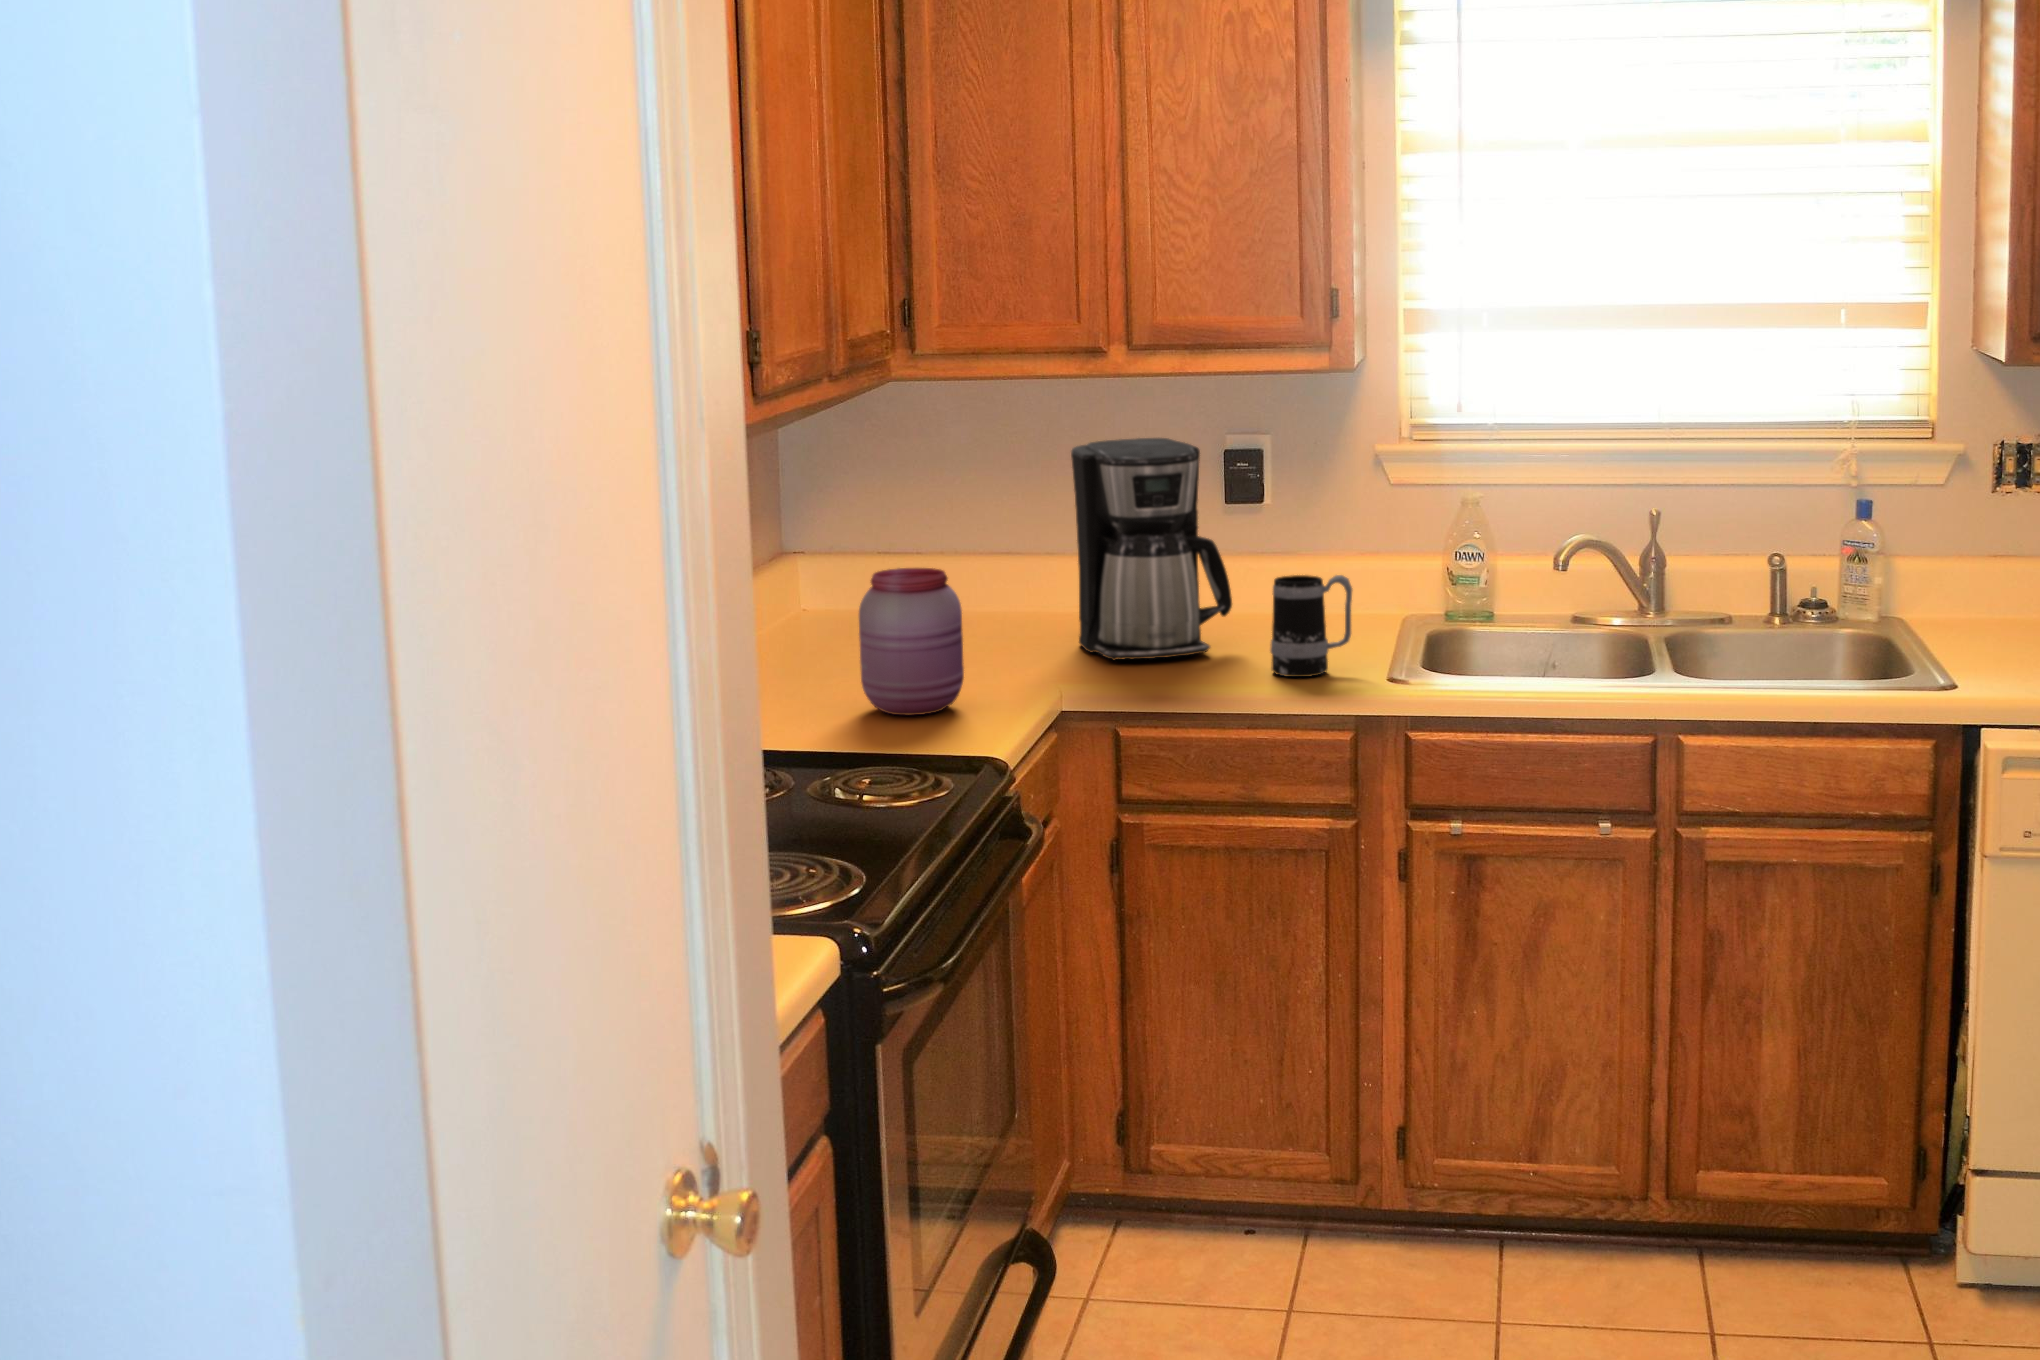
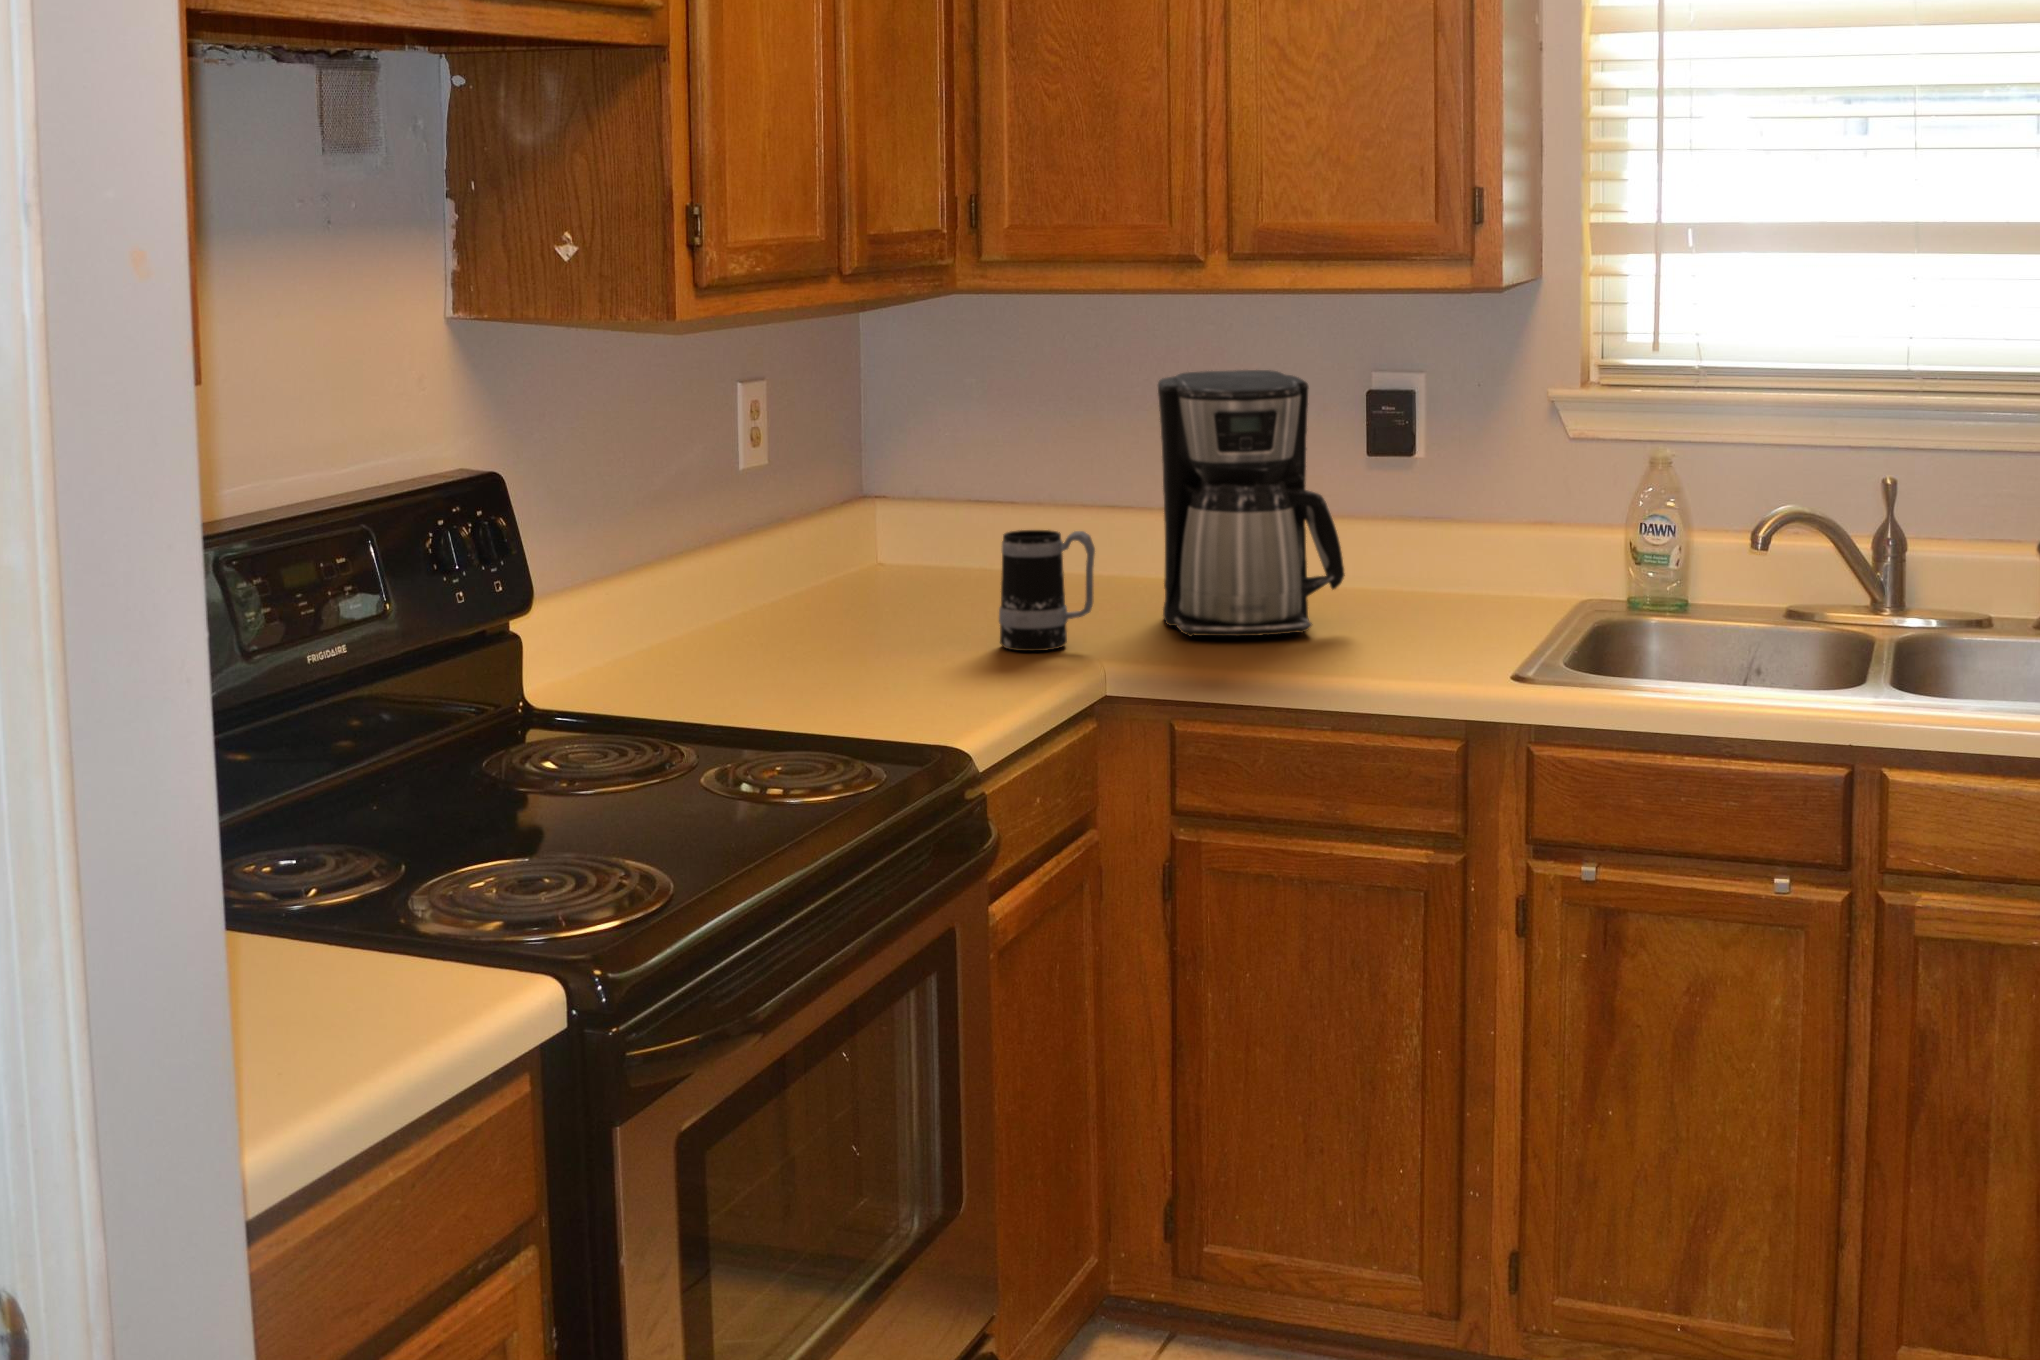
jar: present [859,568,964,715] -> none [848,511,974,690]
mug: present [1270,575,1352,677] -> present [999,530,1095,651]

